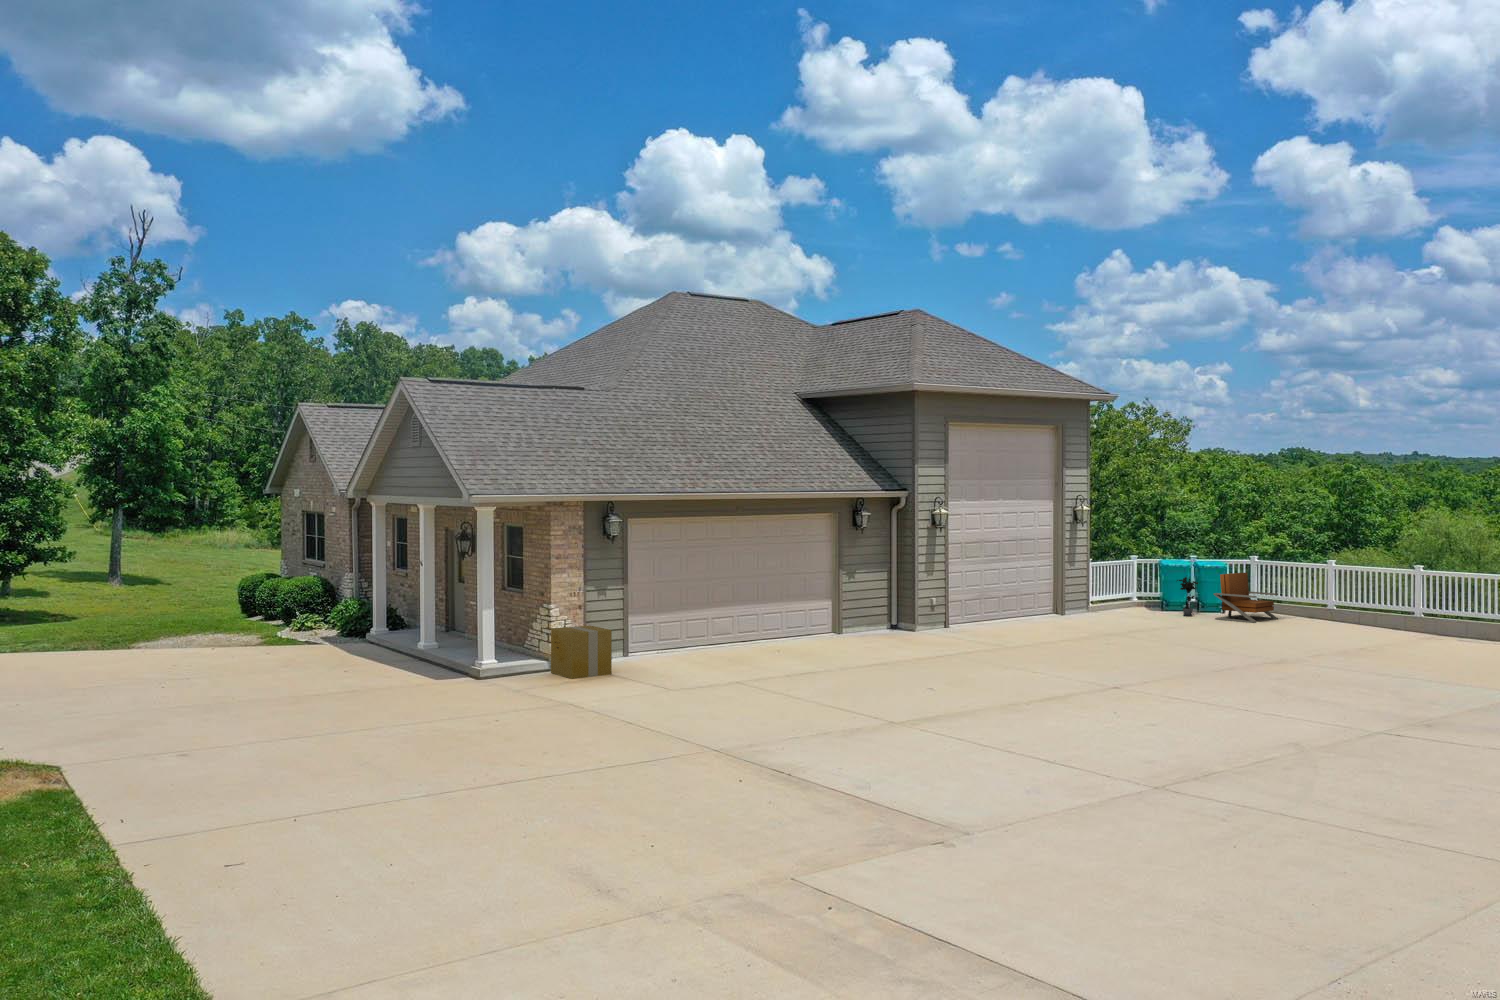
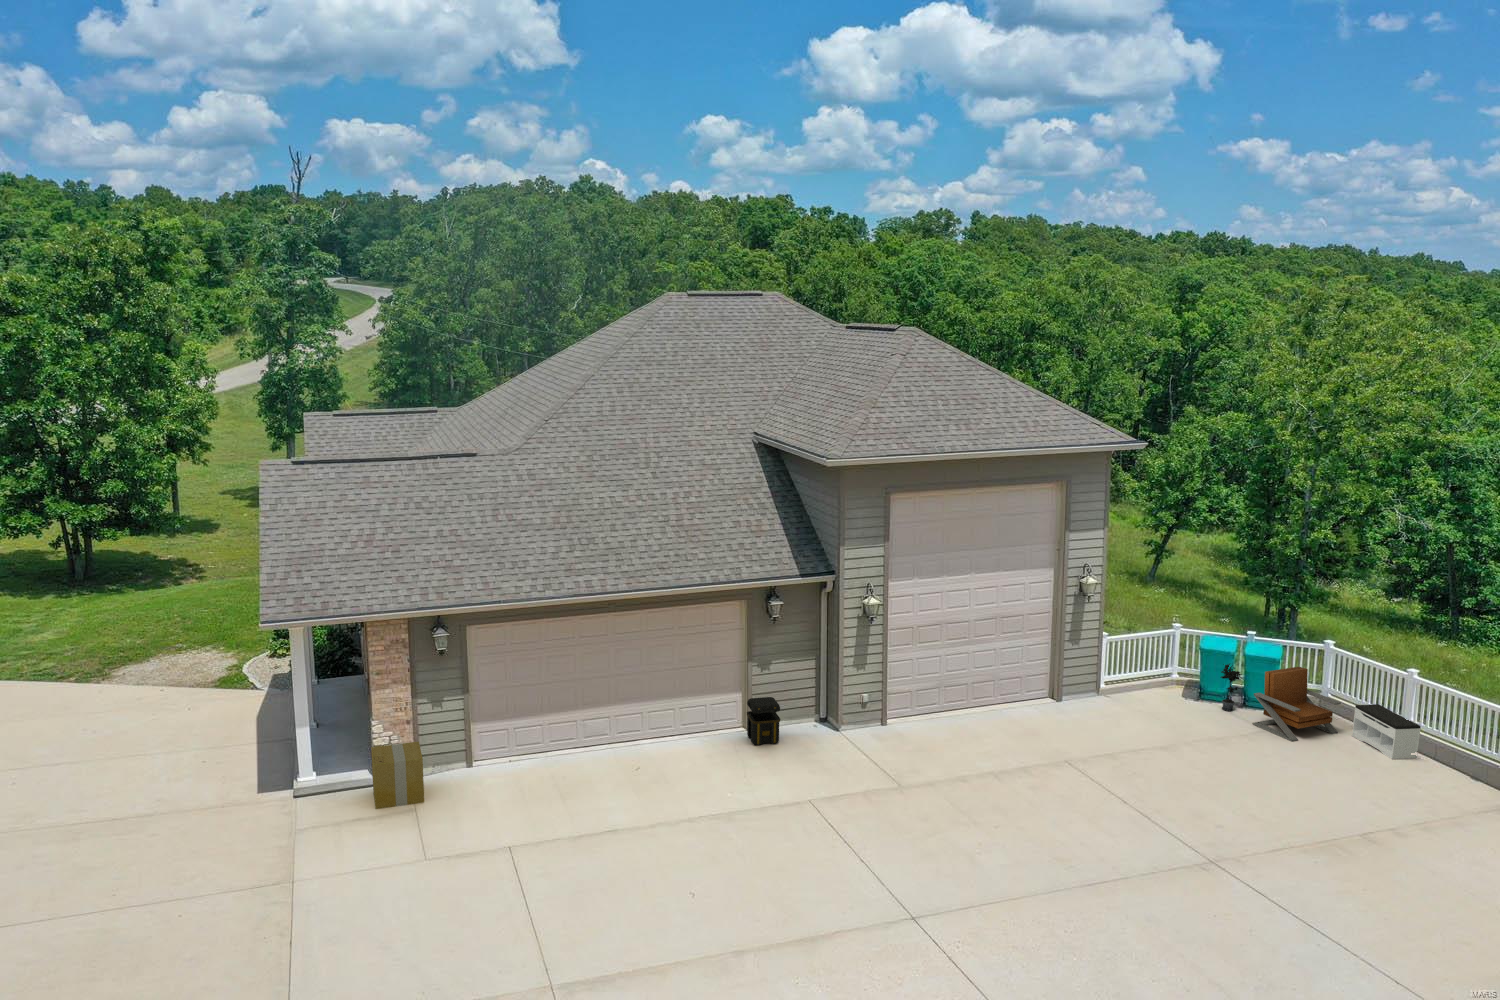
bench: none [1289,593,1346,625] -> present [1352,704,1421,759]
toolbox: none [840,603,874,642] -> present [747,697,780,745]

